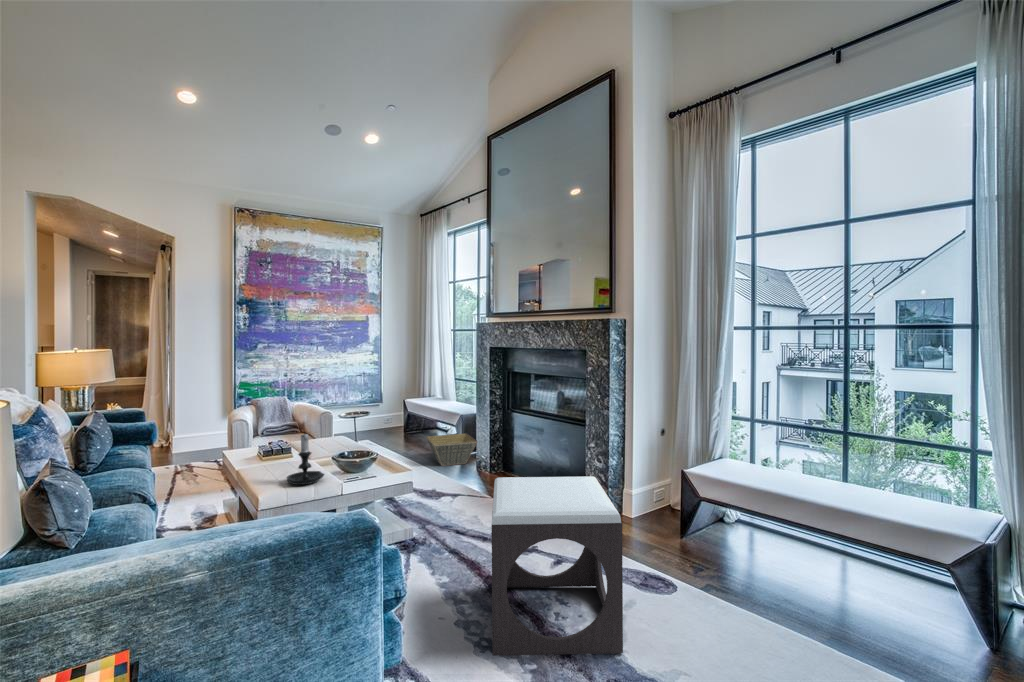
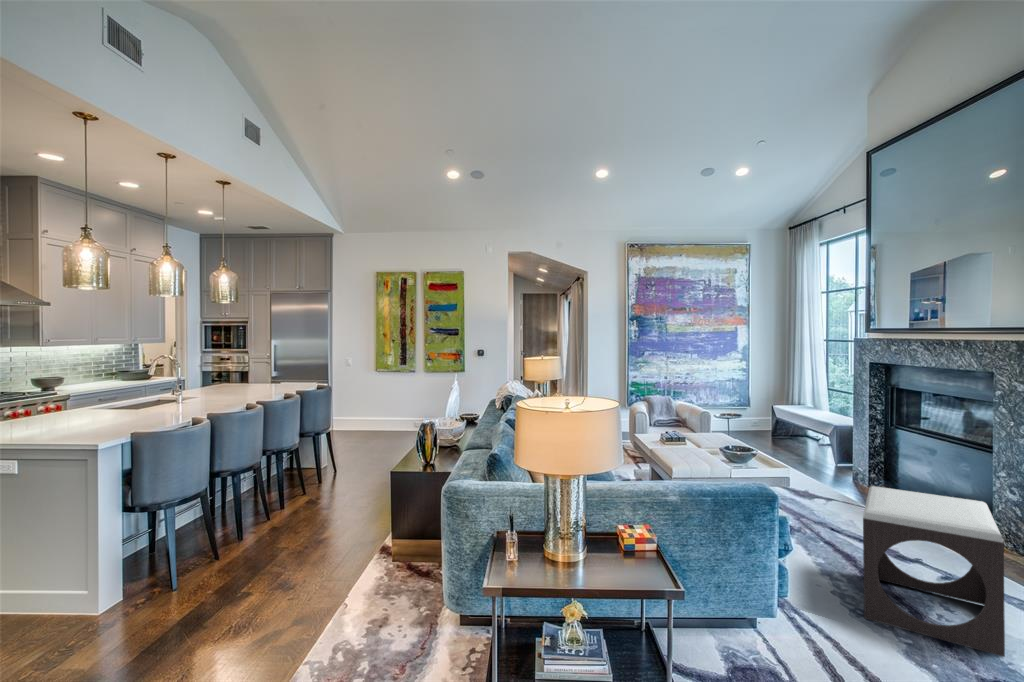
basket: present [426,433,477,466] -> none [797,443,856,474]
candle holder: present [287,434,324,485] -> none [689,428,717,467]

